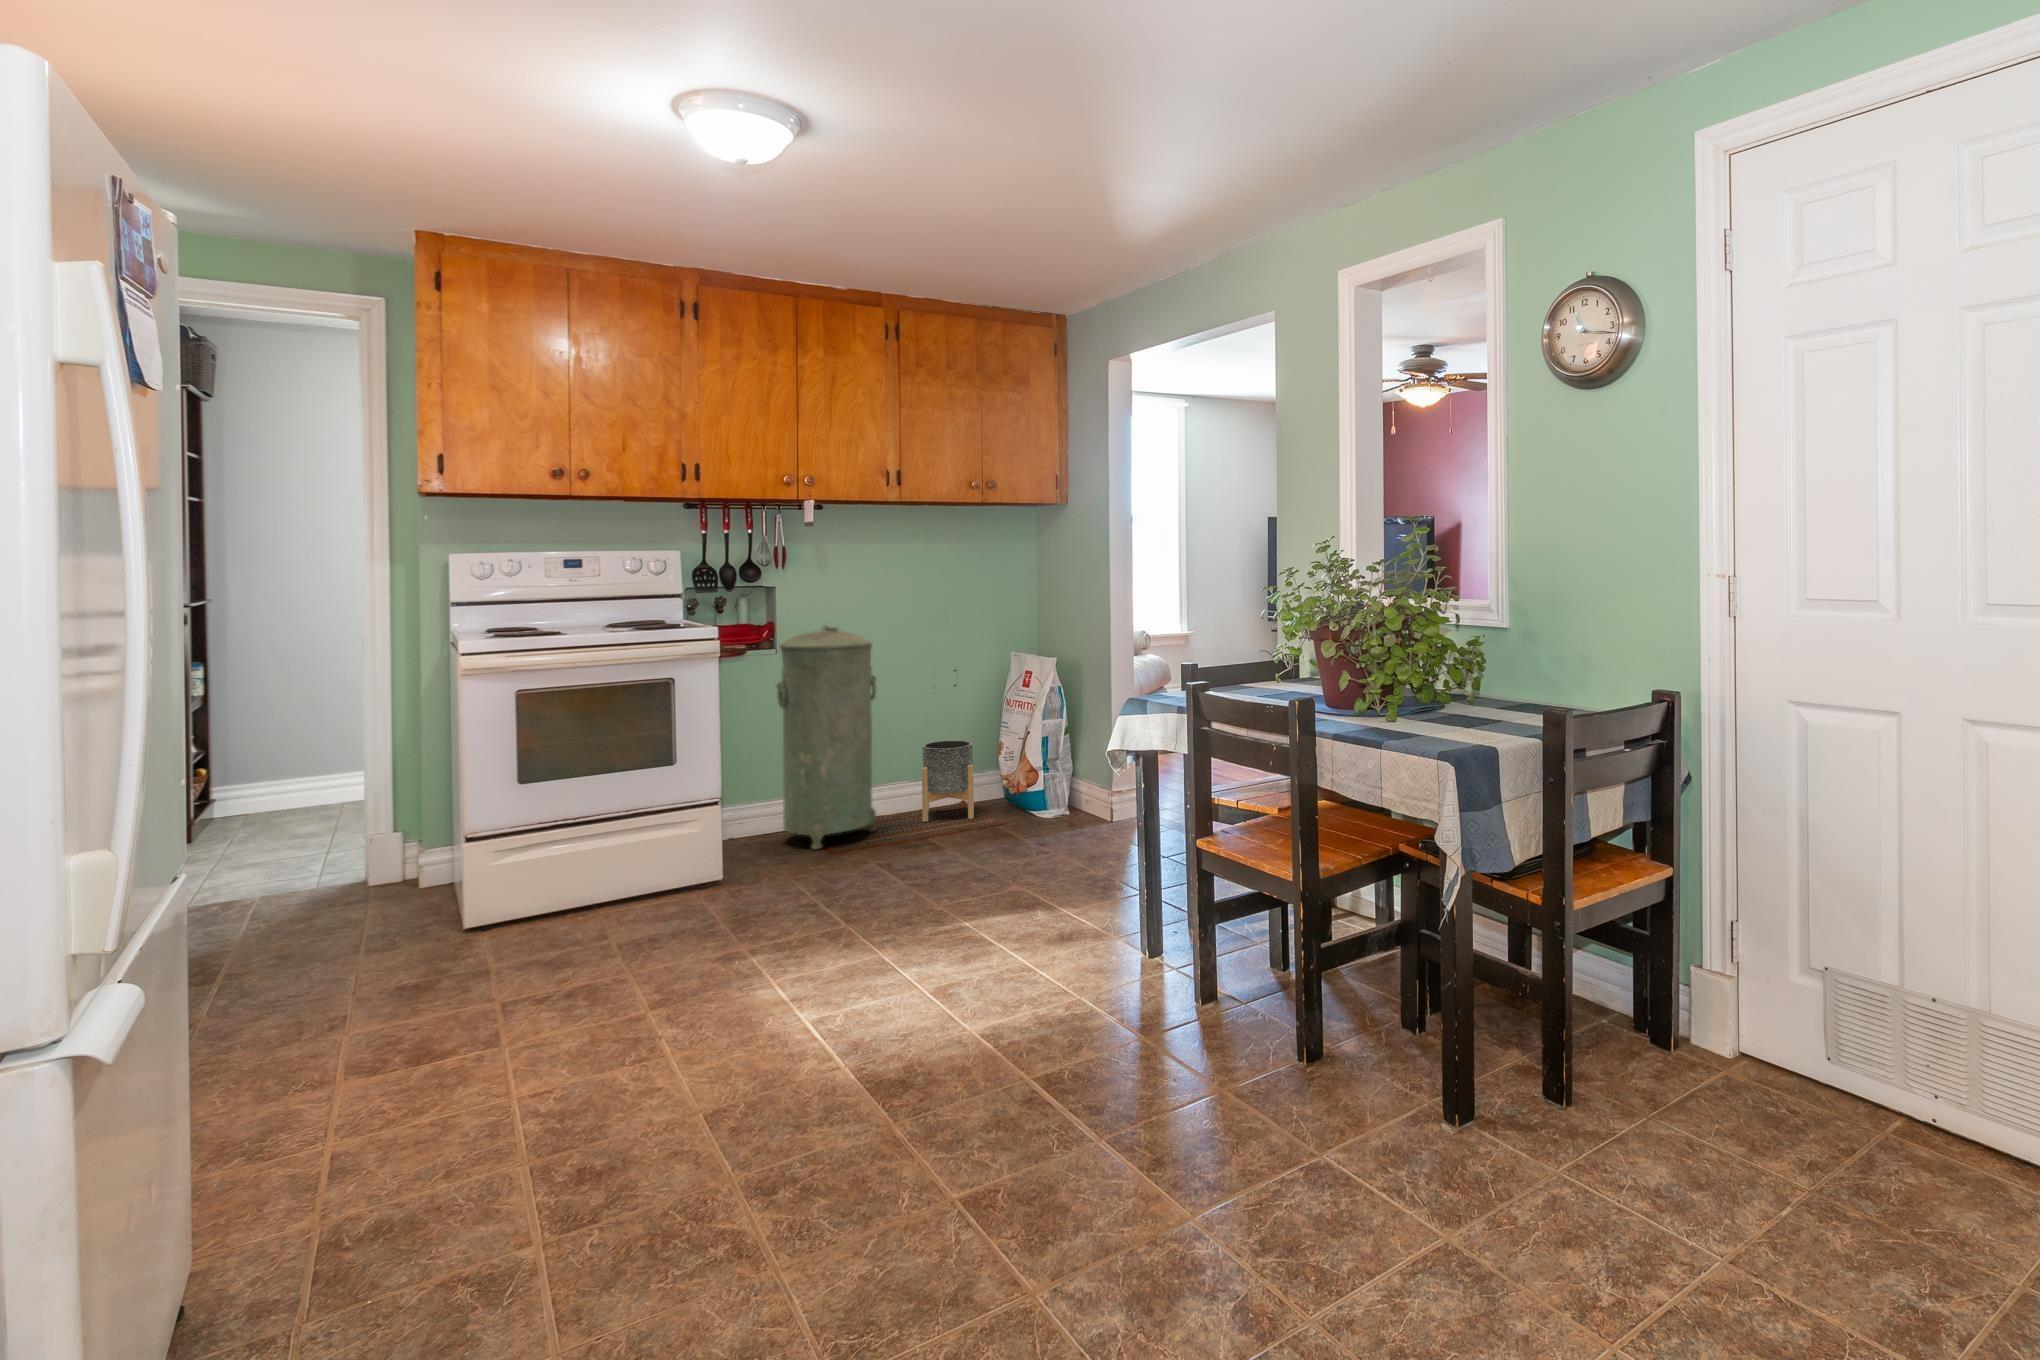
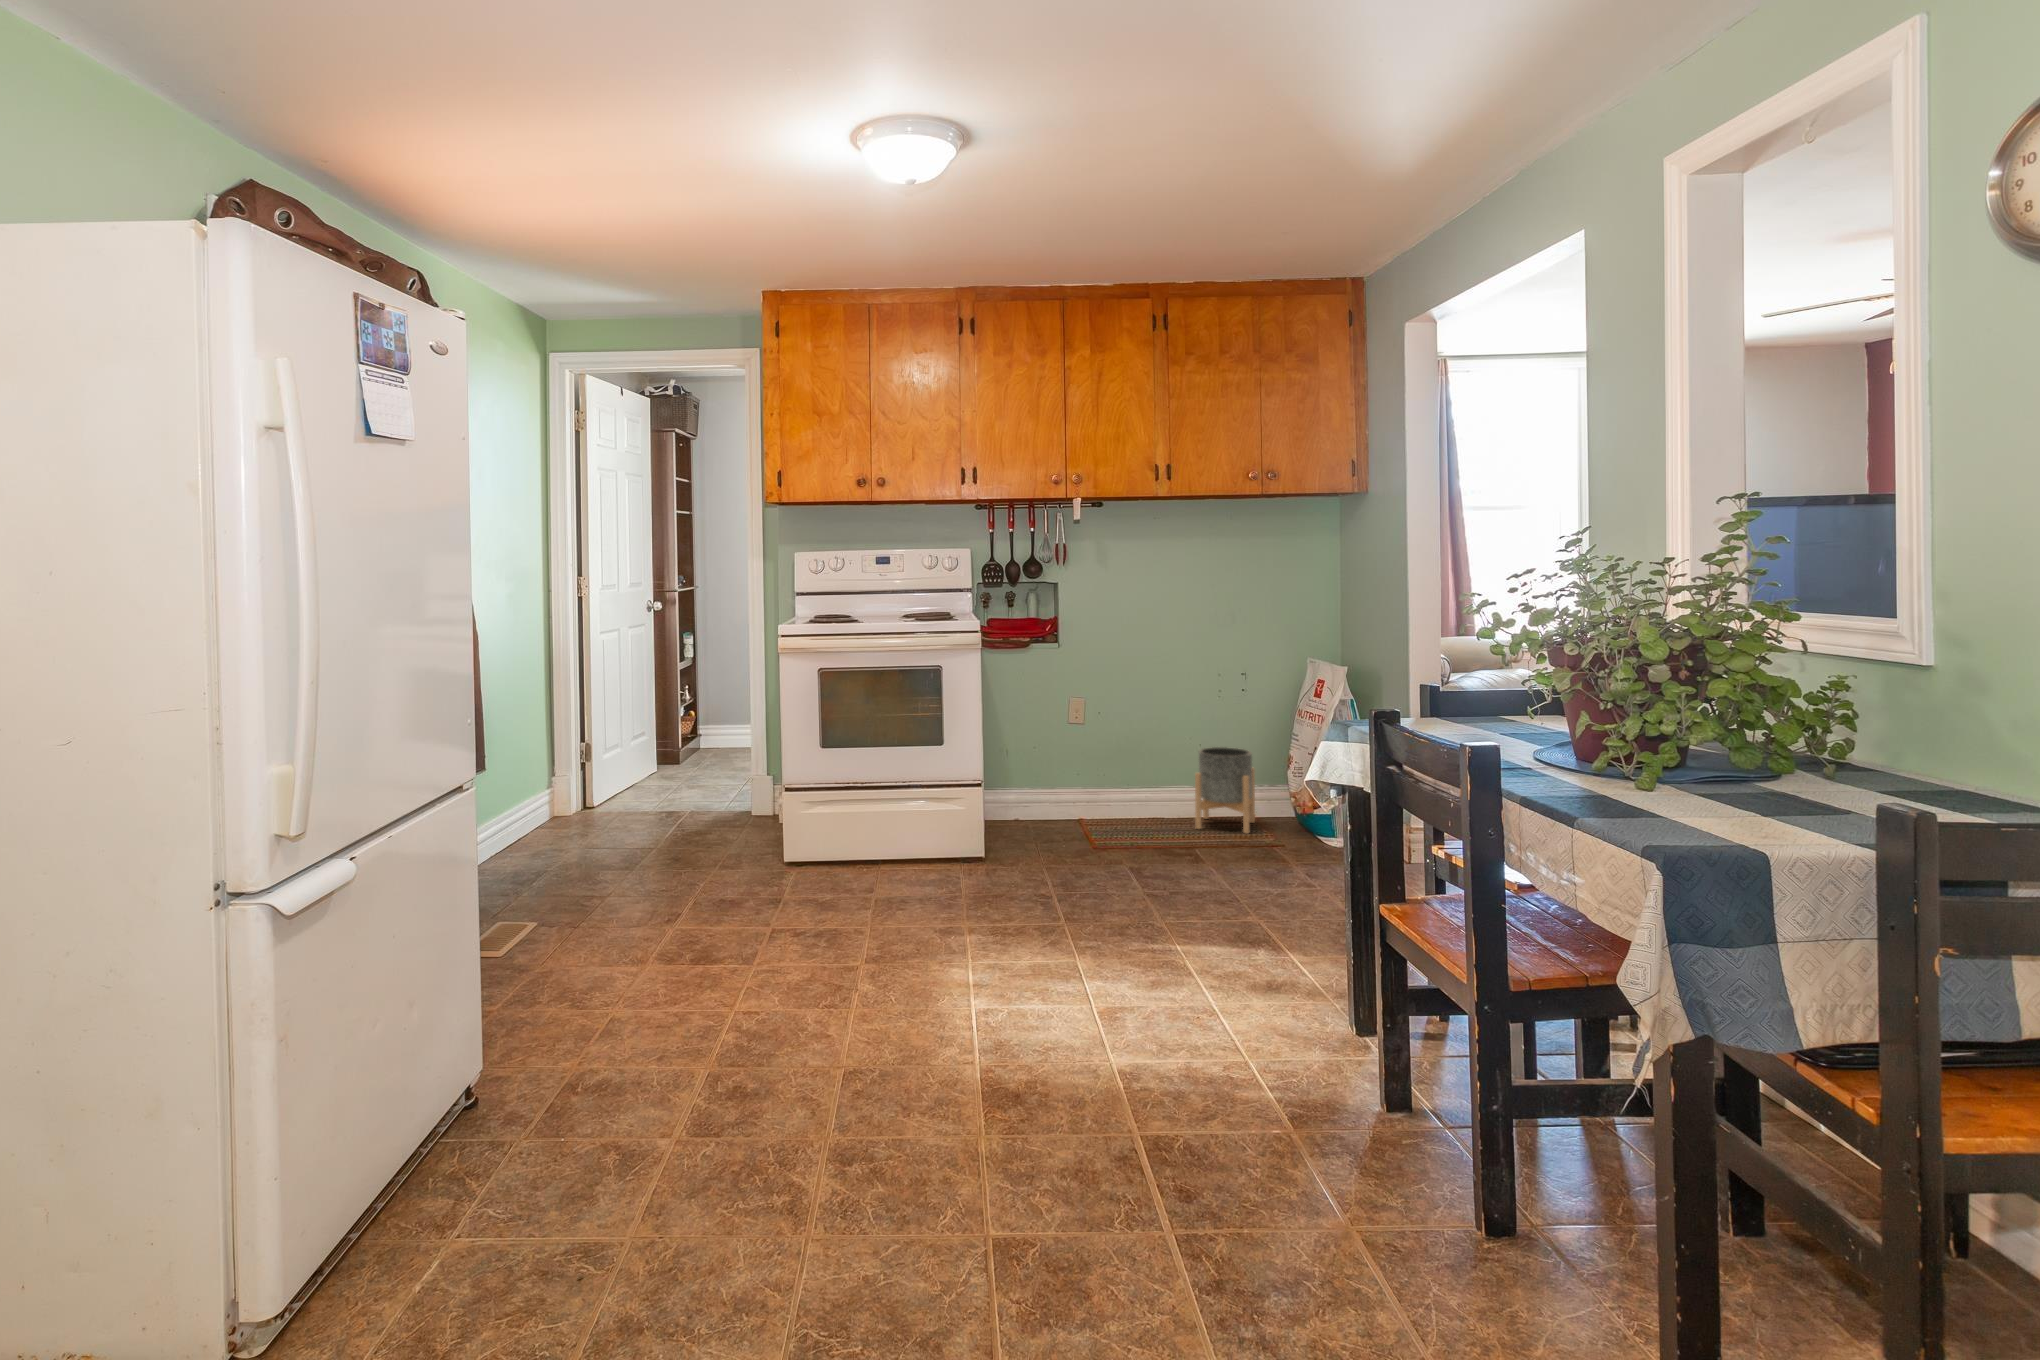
trash can: present [776,626,876,849] -> none [1051,621,1147,840]

